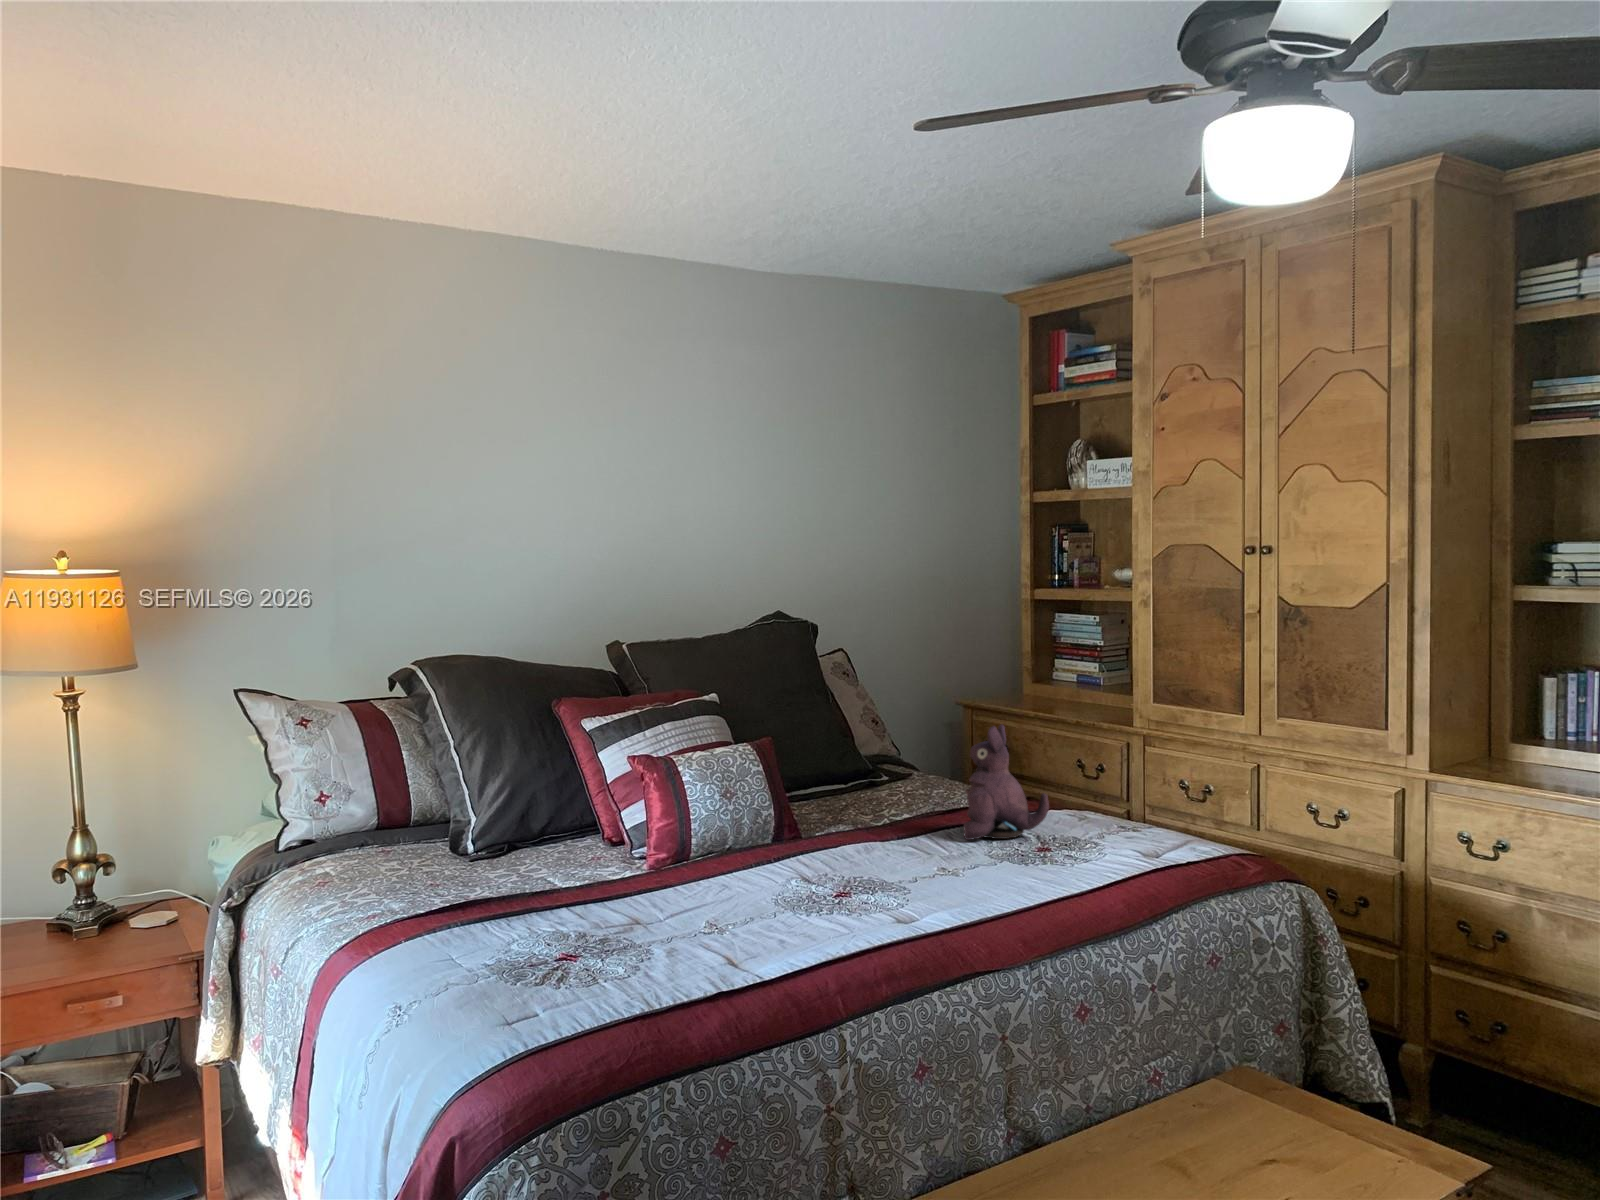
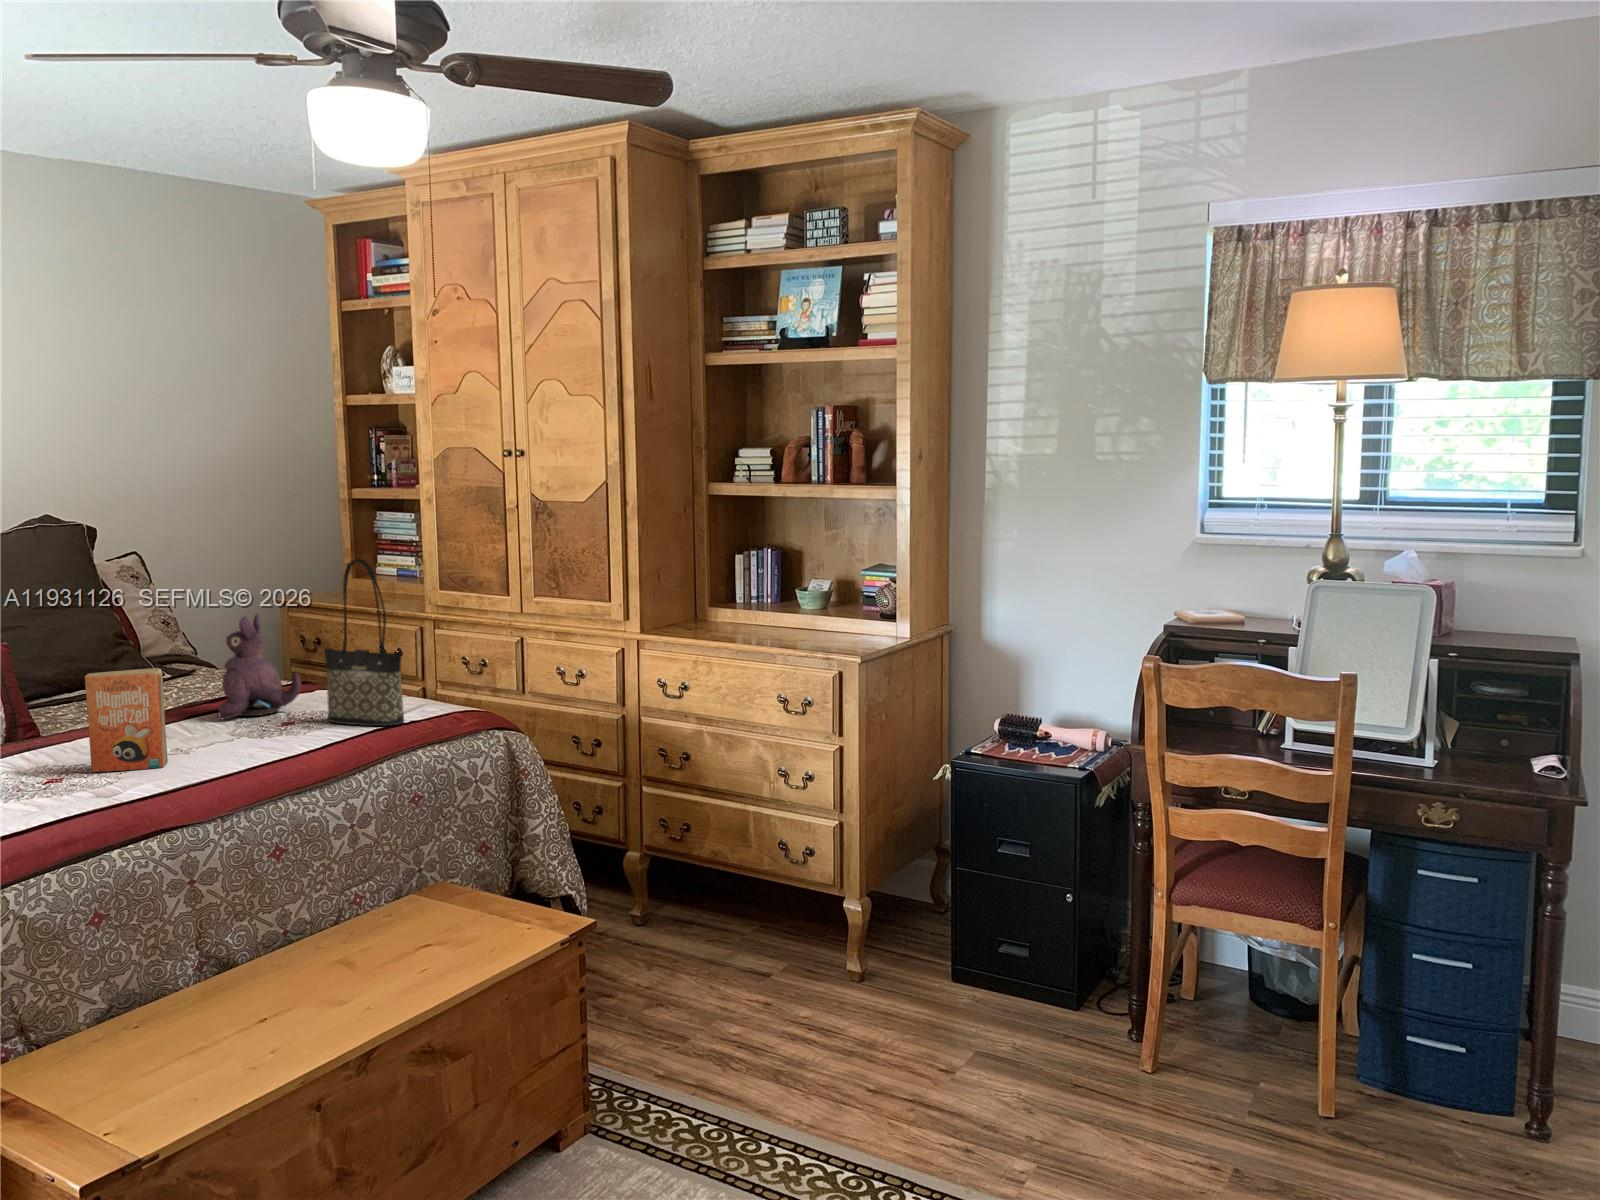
tote bag: none [1086,667,1184,865] -> present [325,559,404,726]
paperback book: none [837,780,974,907] -> present [85,668,168,772]

